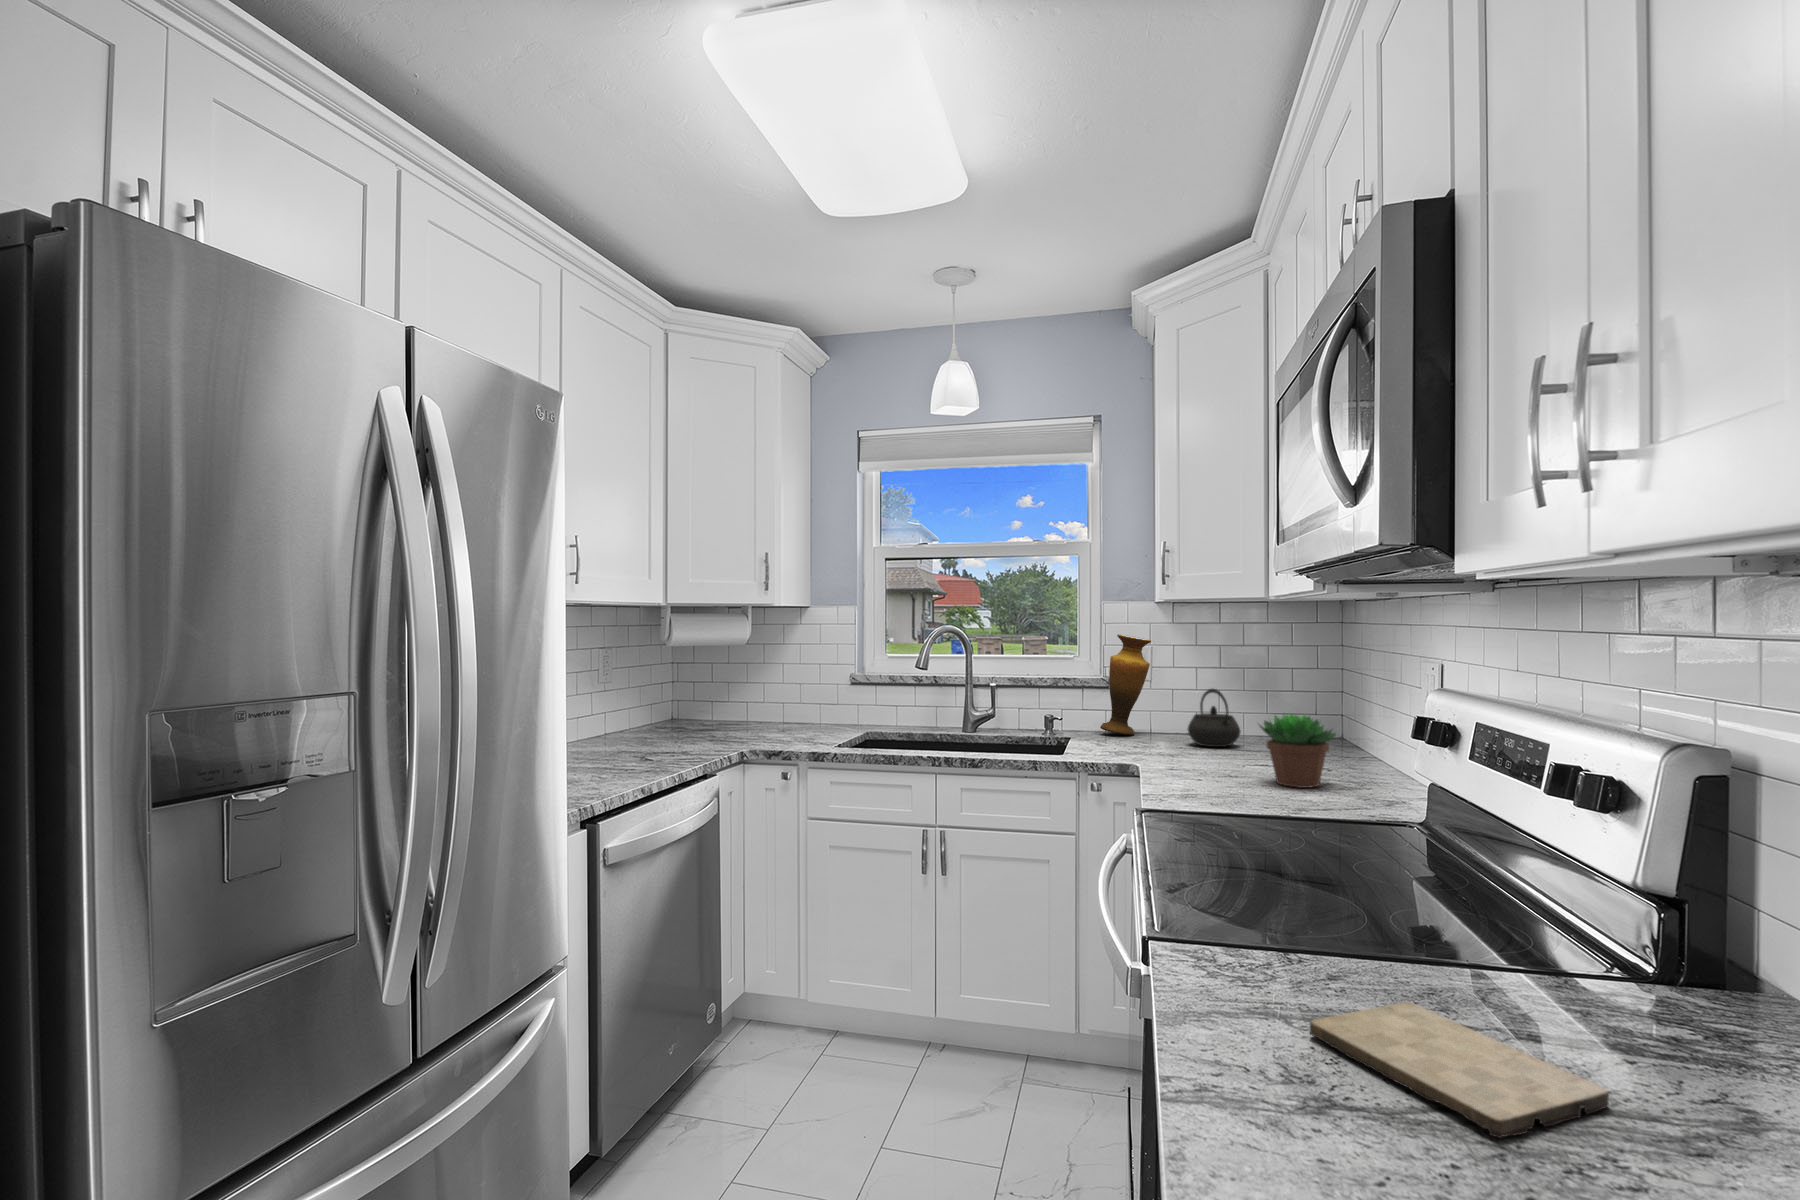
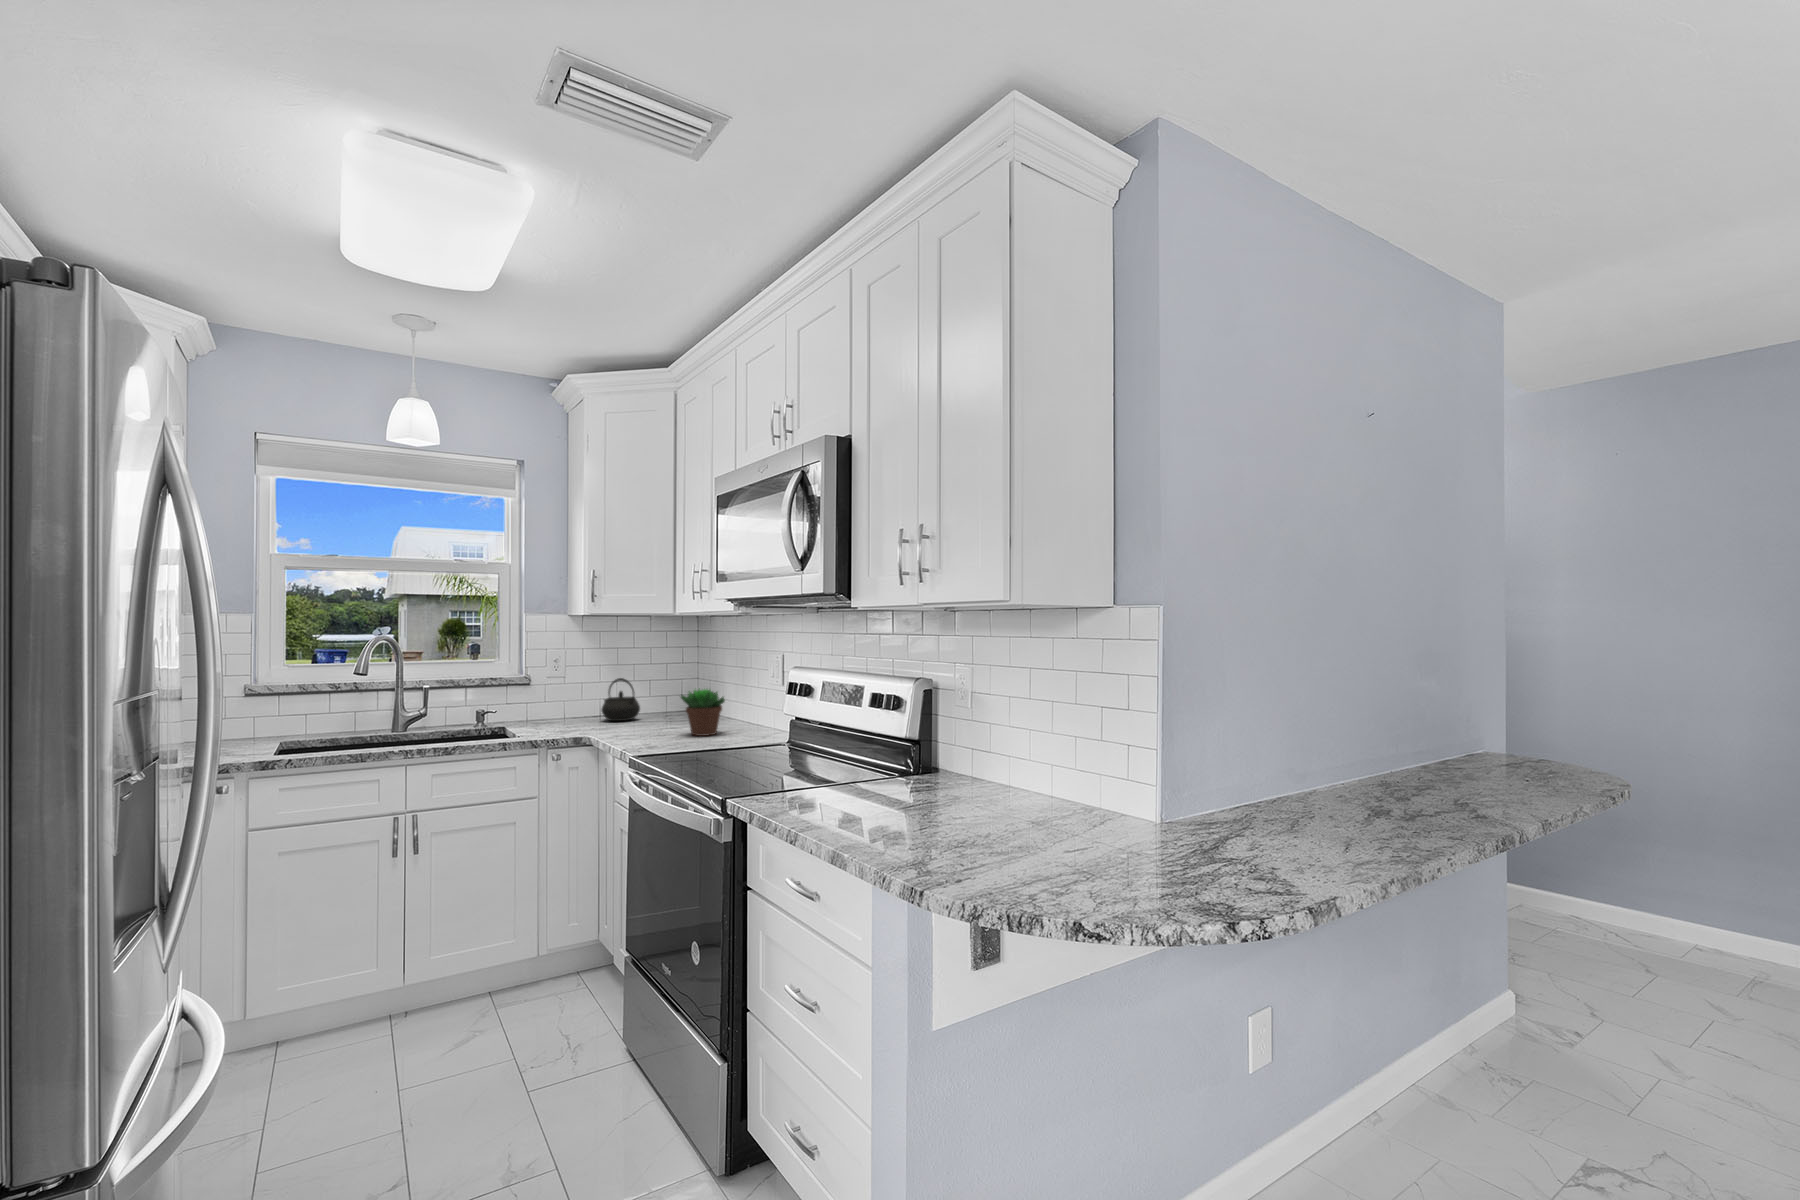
vase: present [1100,634,1151,735] -> none [521,639,565,720]
cutting board: present [1310,1002,1609,1138] -> none [820,794,919,817]

